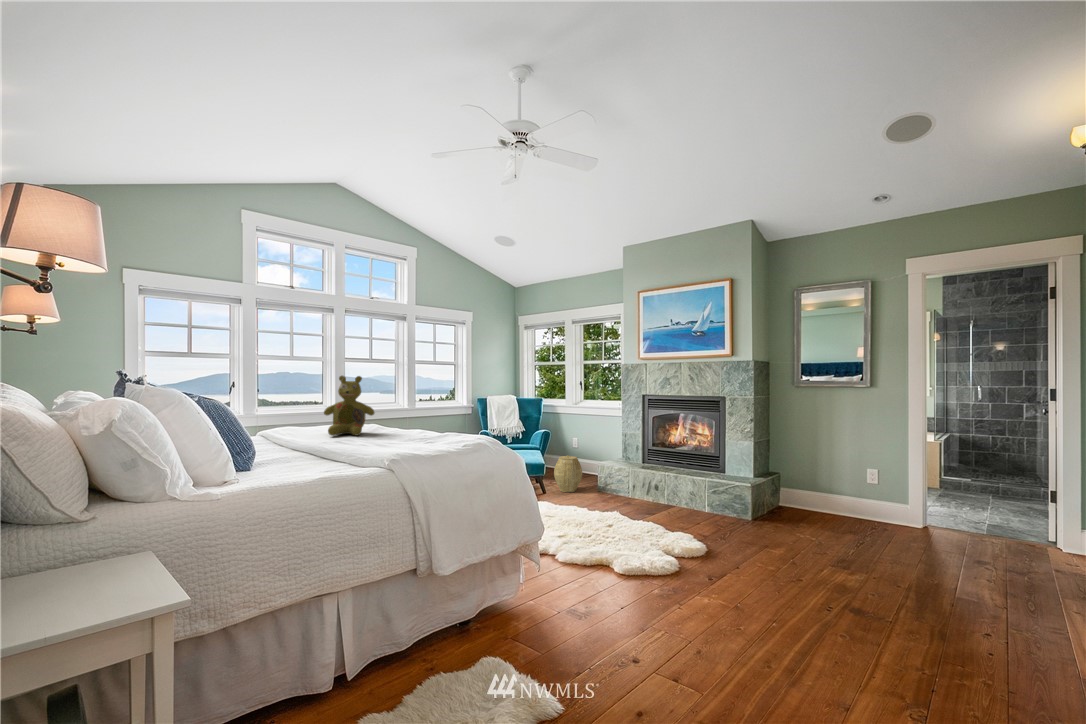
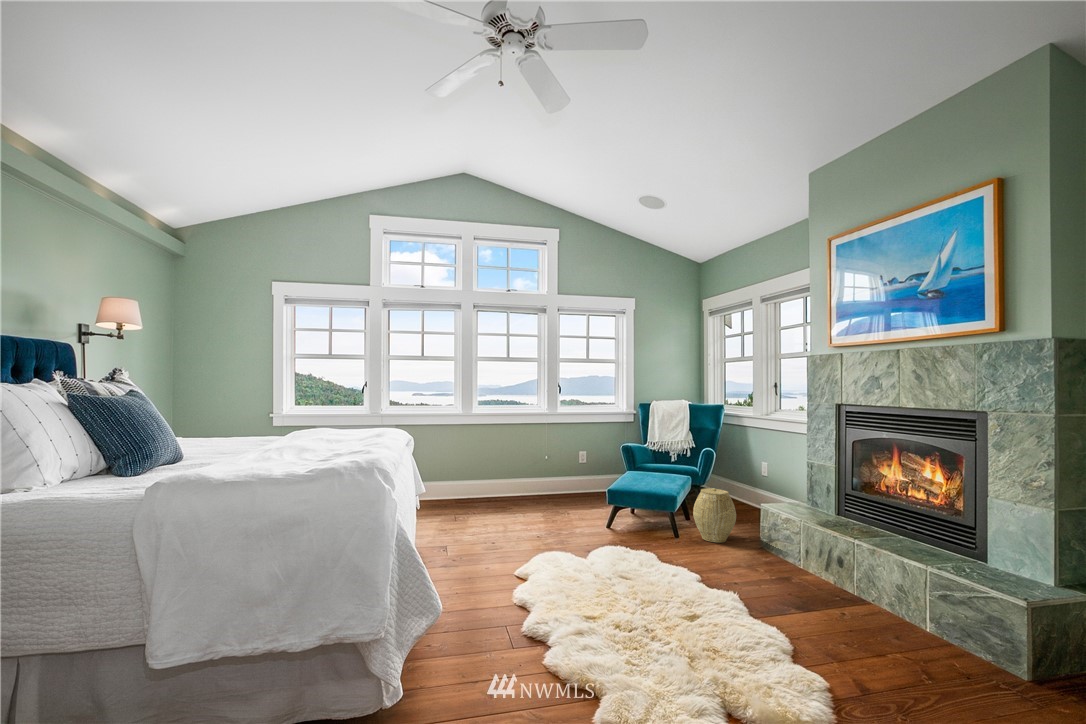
stuffed bear: present [324,376,374,436] -> none [298,369,358,438]

